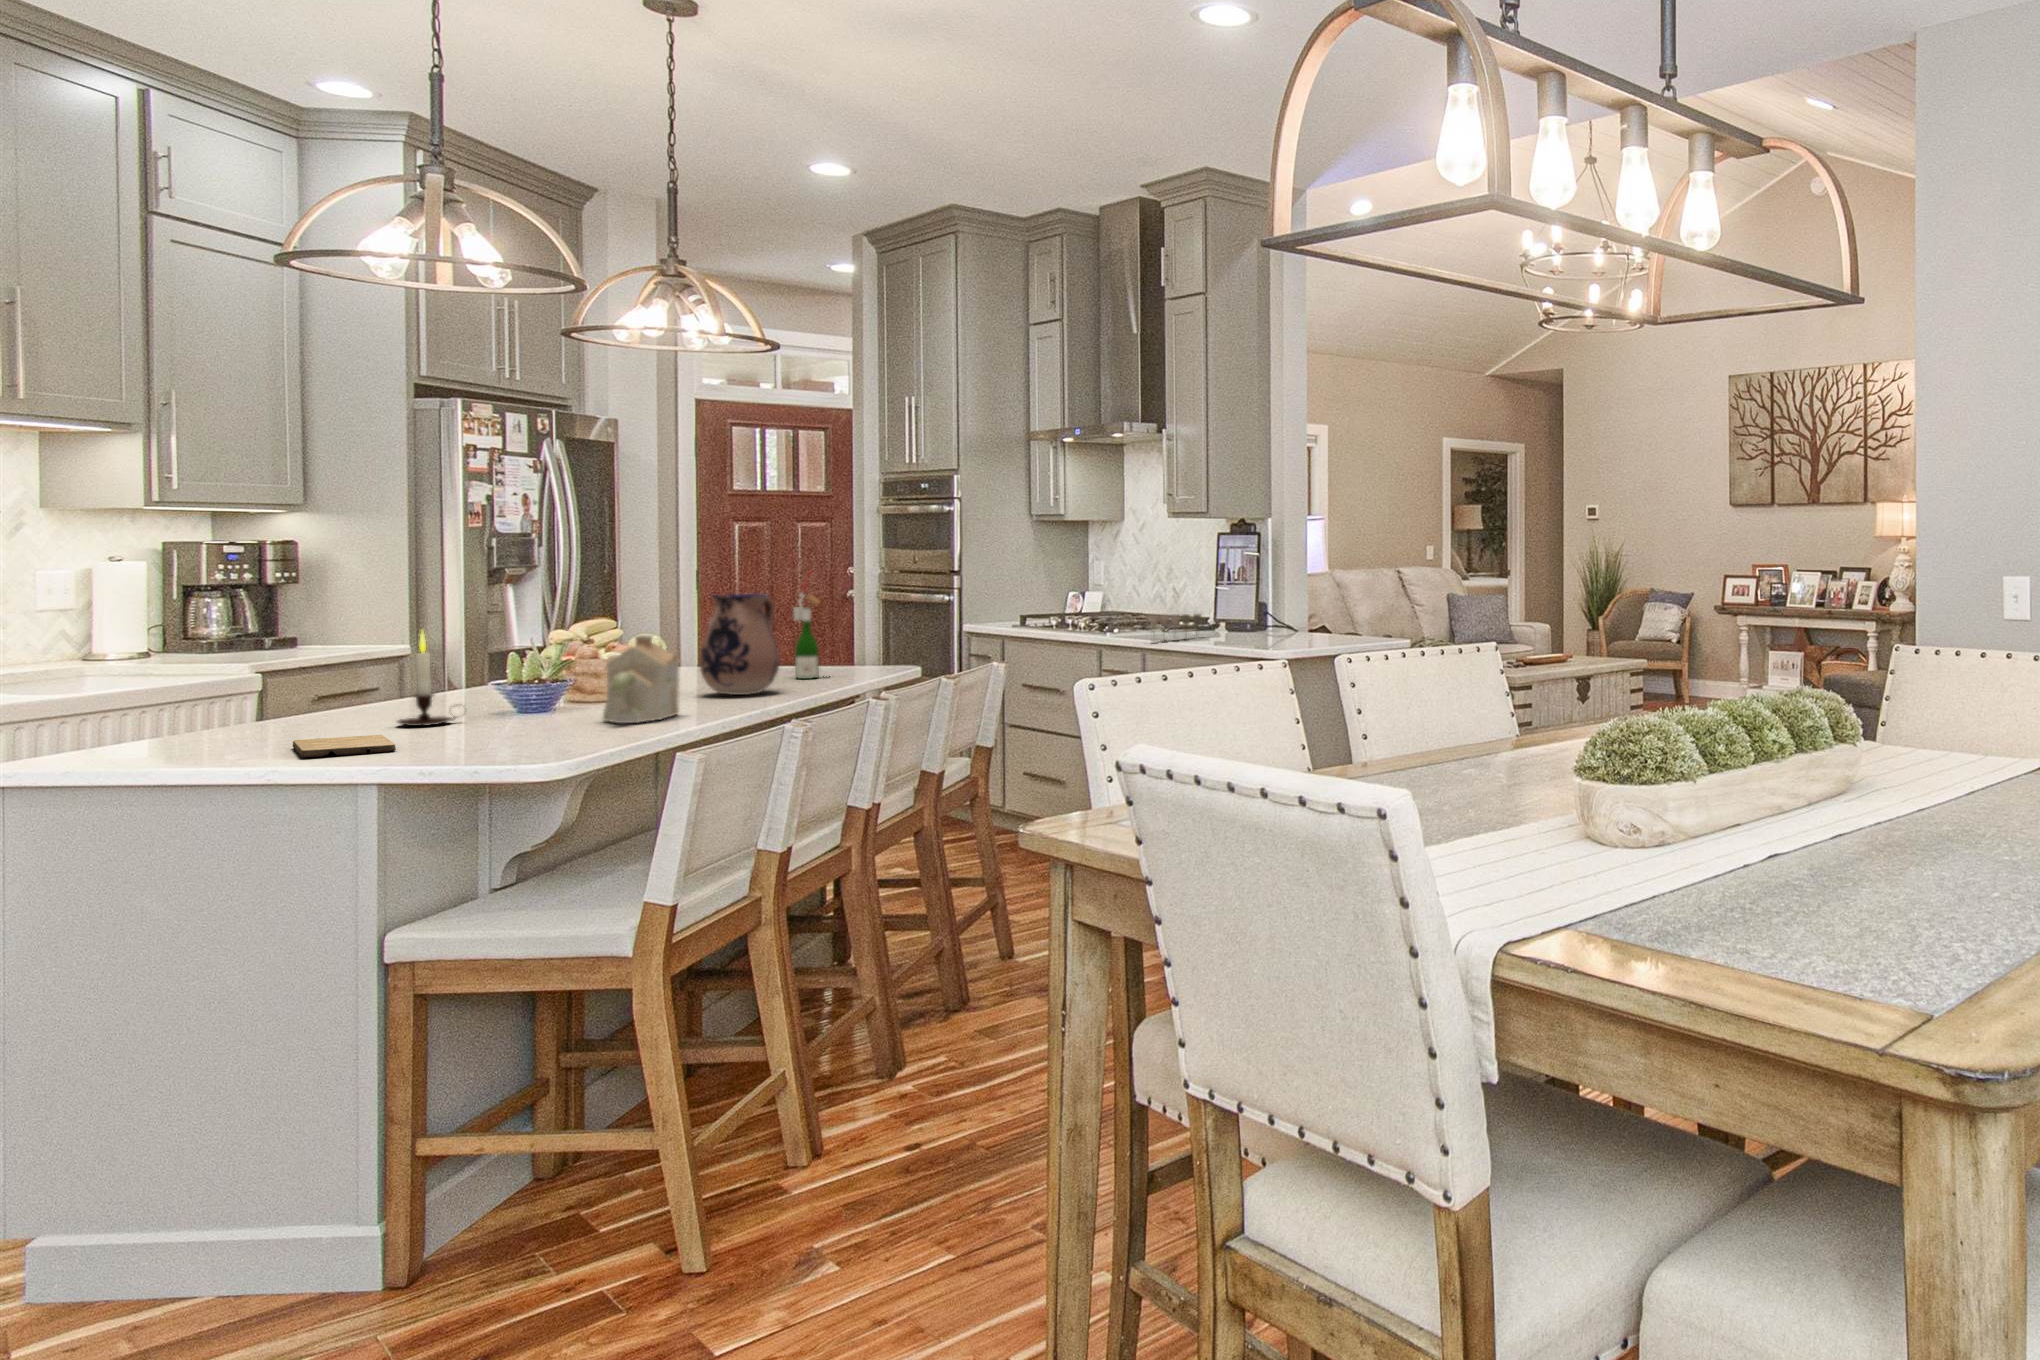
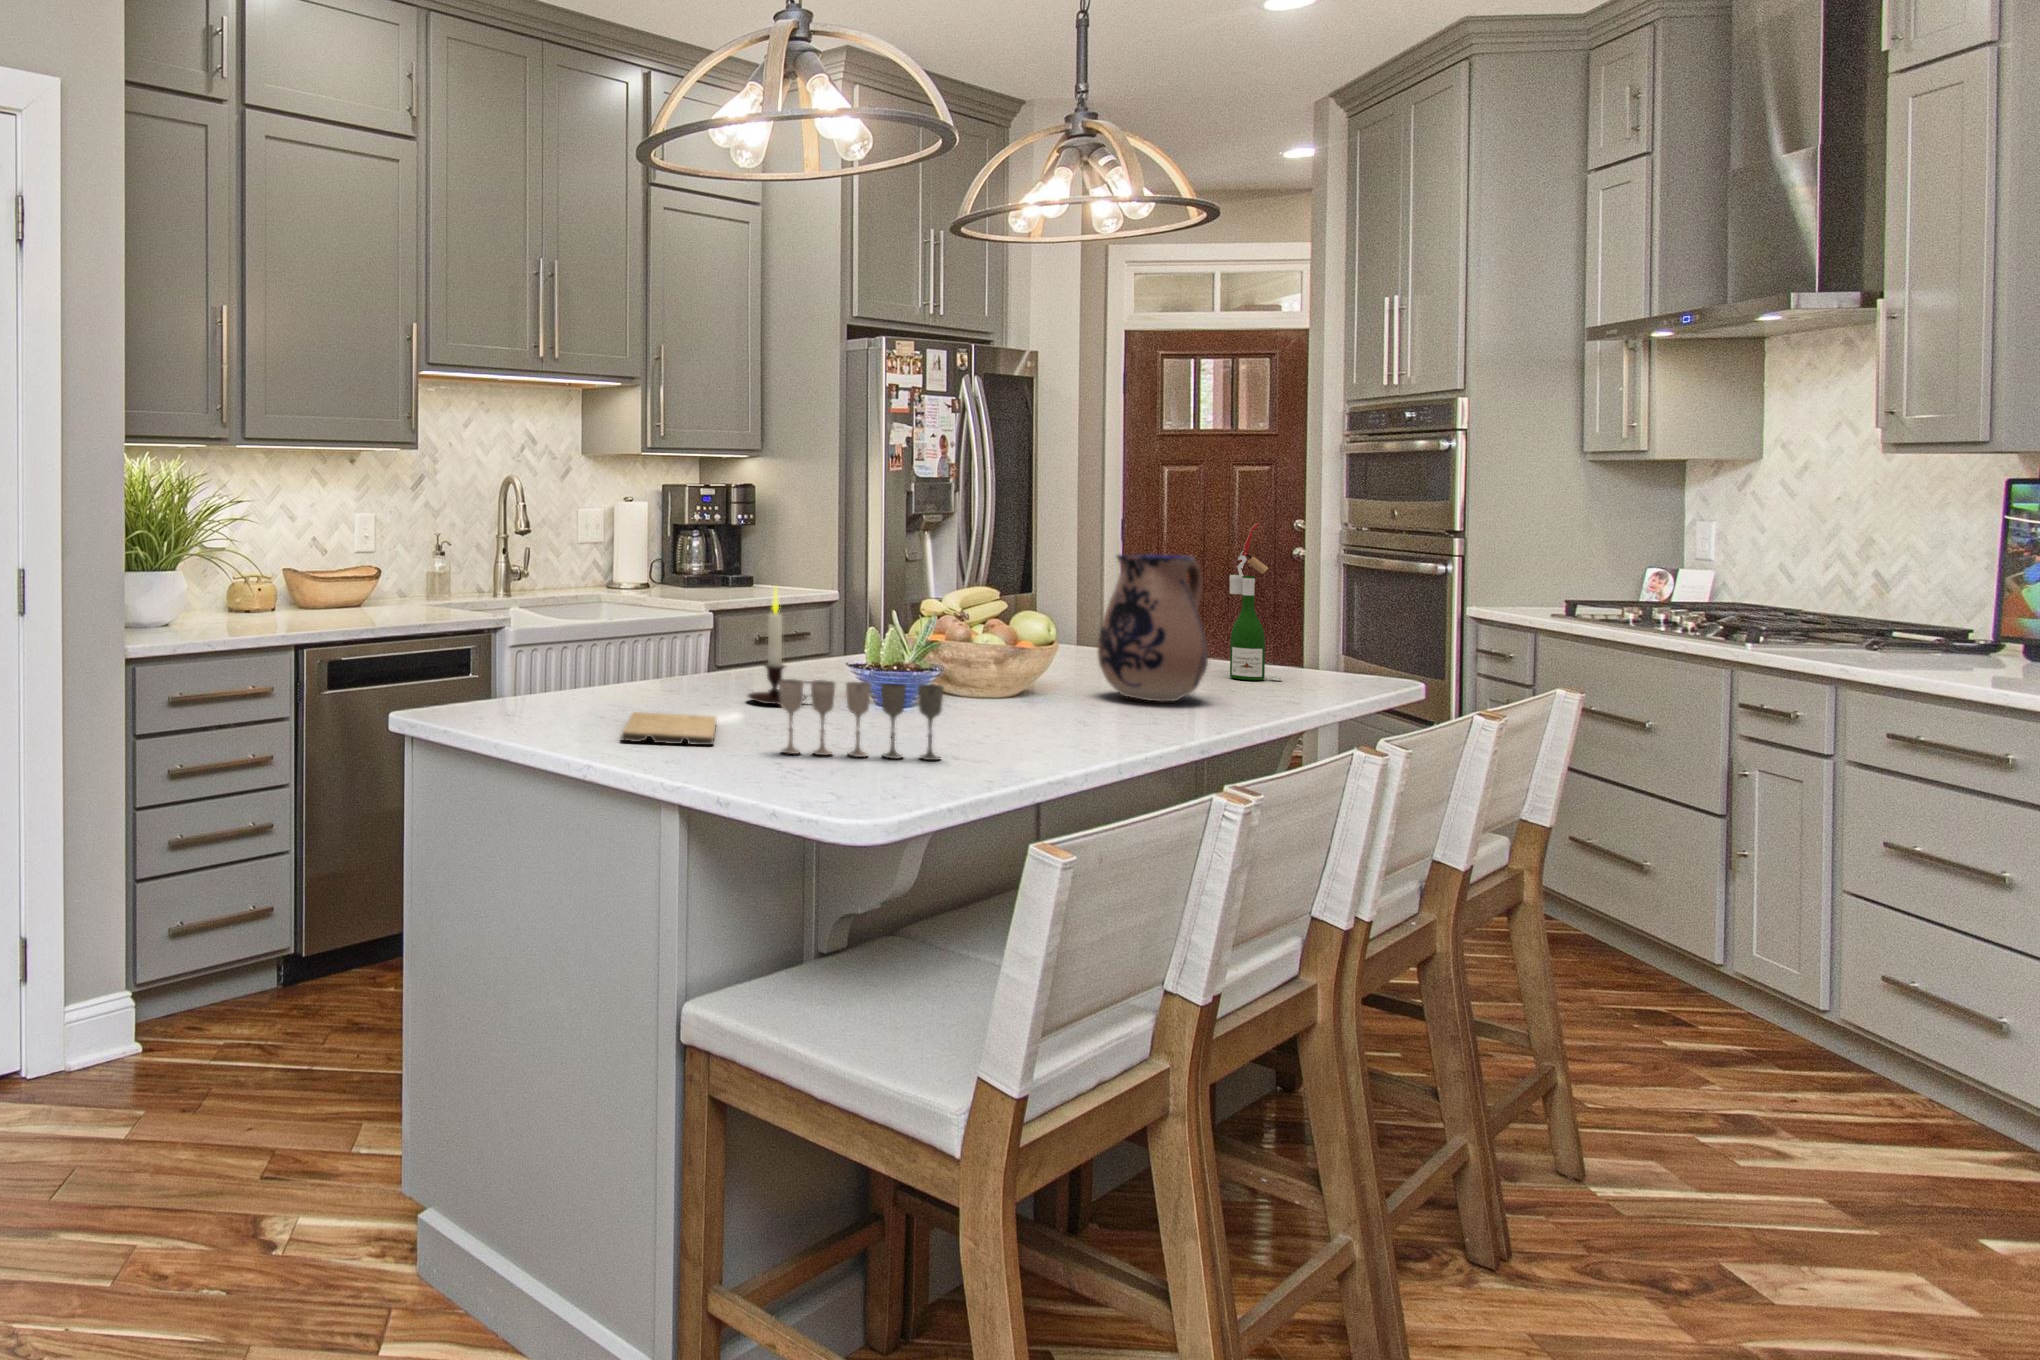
wine glass: present [1150,614,1202,641] -> present [779,679,944,760]
teapot: present [603,635,680,723] -> none [961,610,1067,738]

